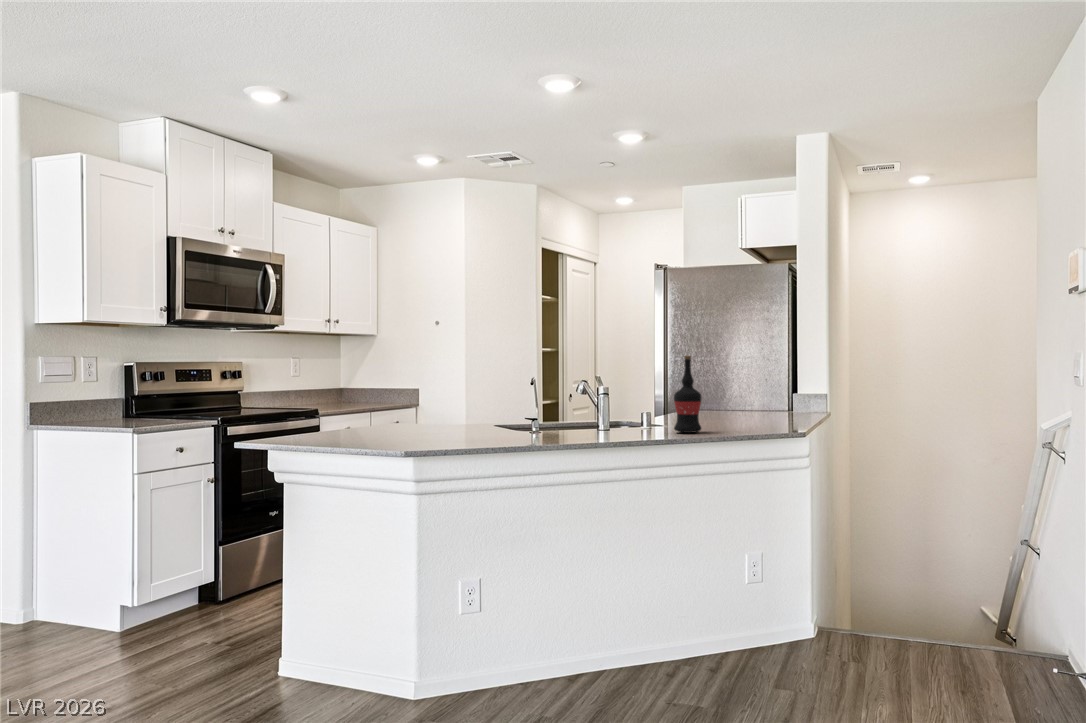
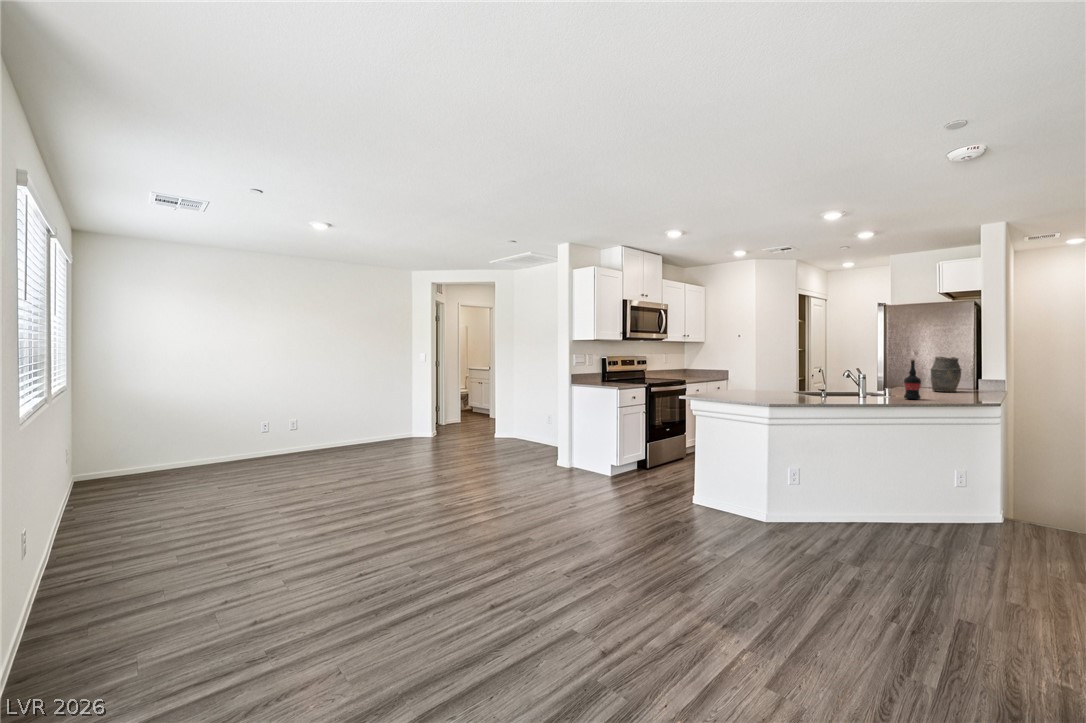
vase: none [725,354,770,417] -> present [931,357,961,392]

